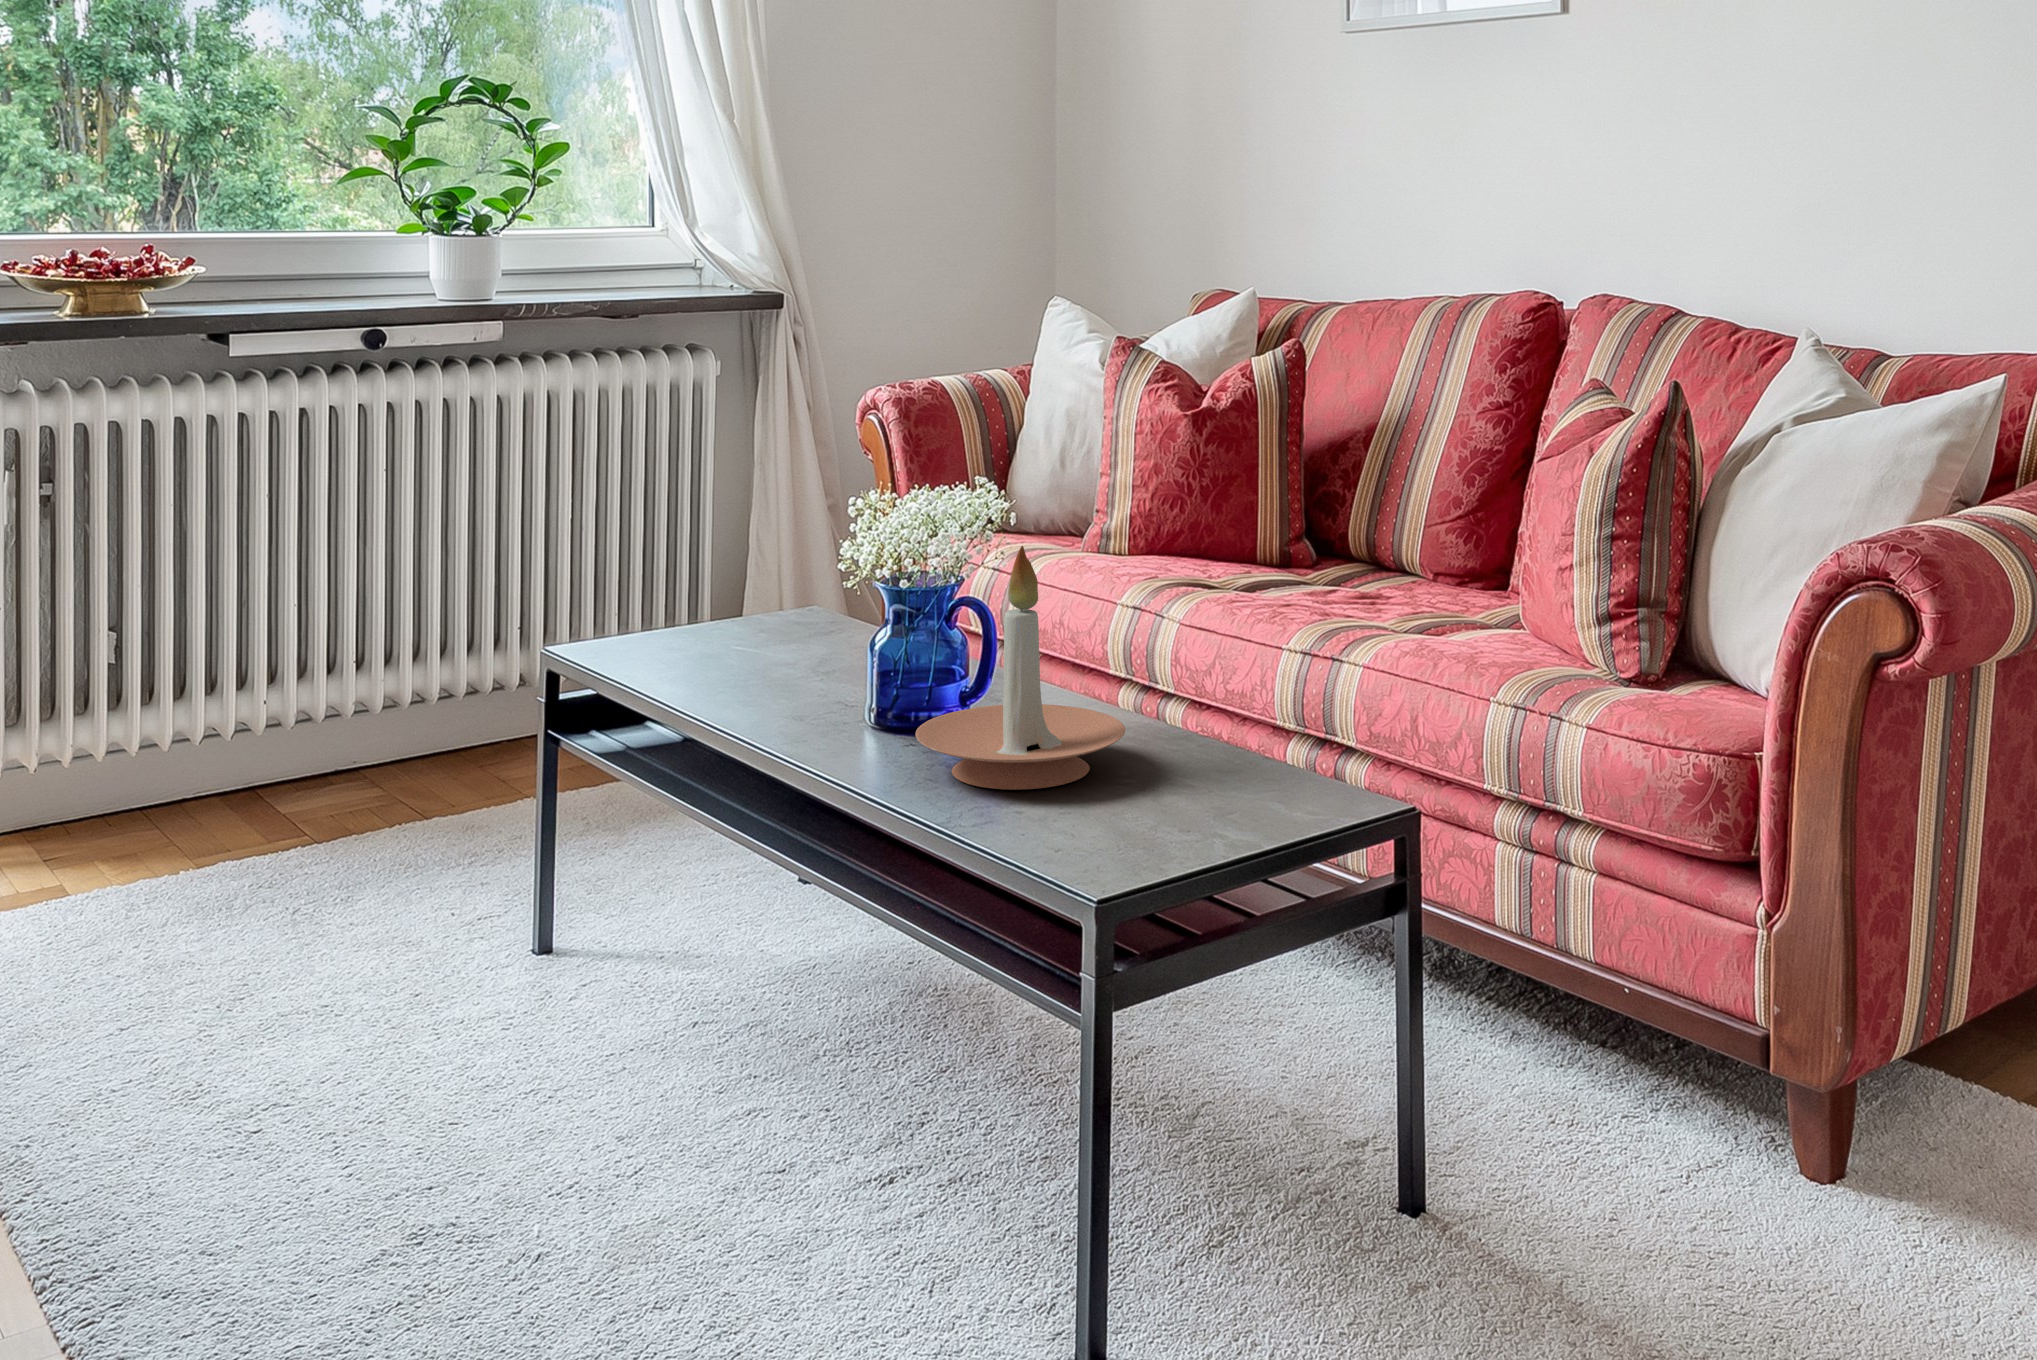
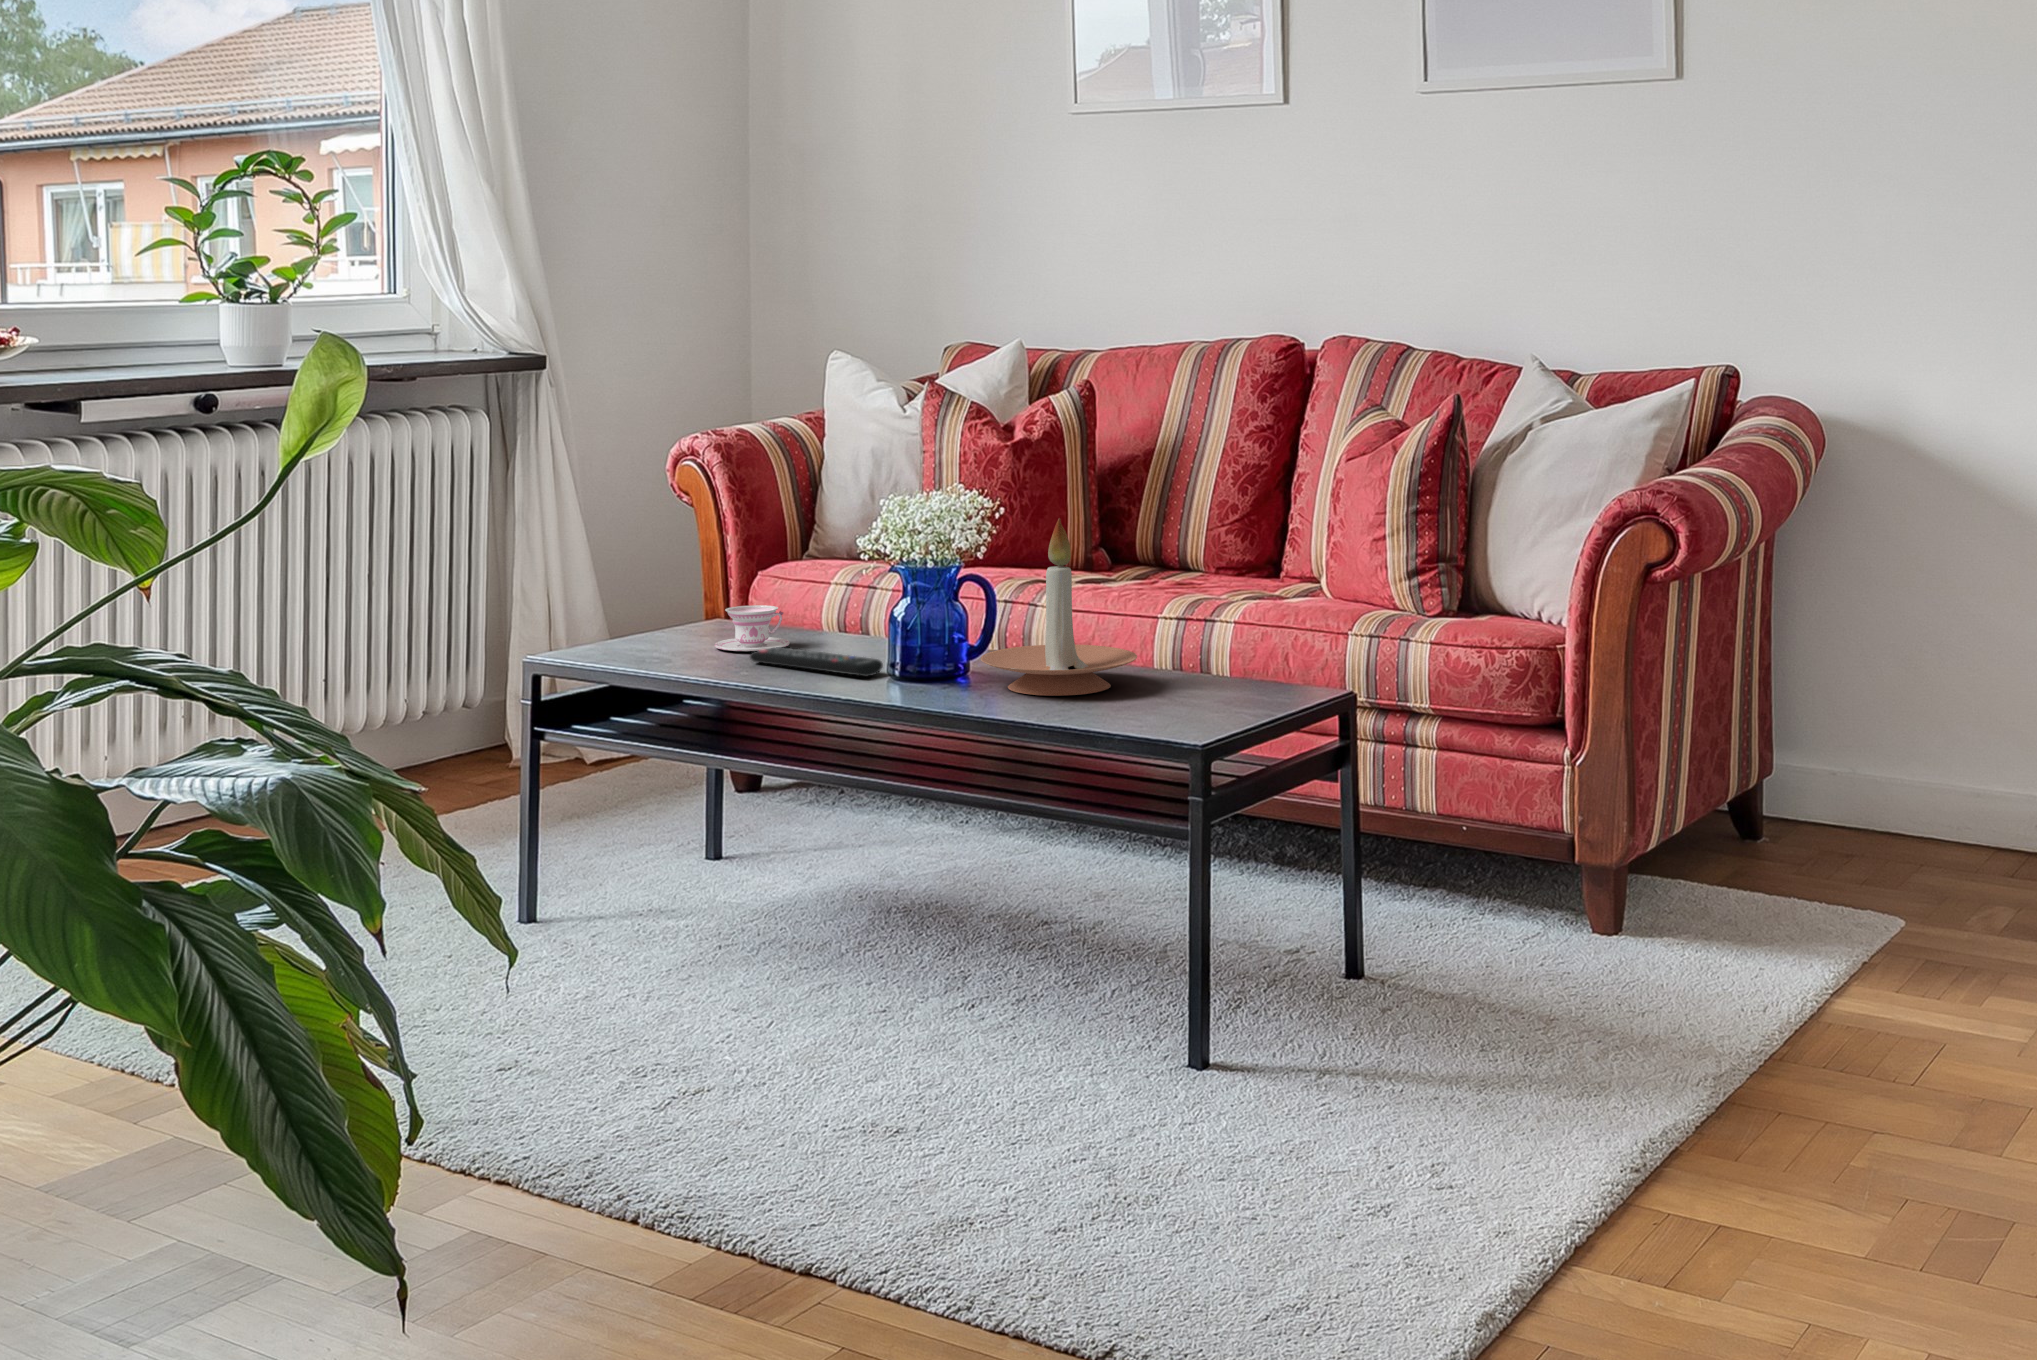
teacup: none [709,613,801,672] -> present [715,605,790,651]
remote control: none [711,673,835,730] -> present [750,647,883,677]

